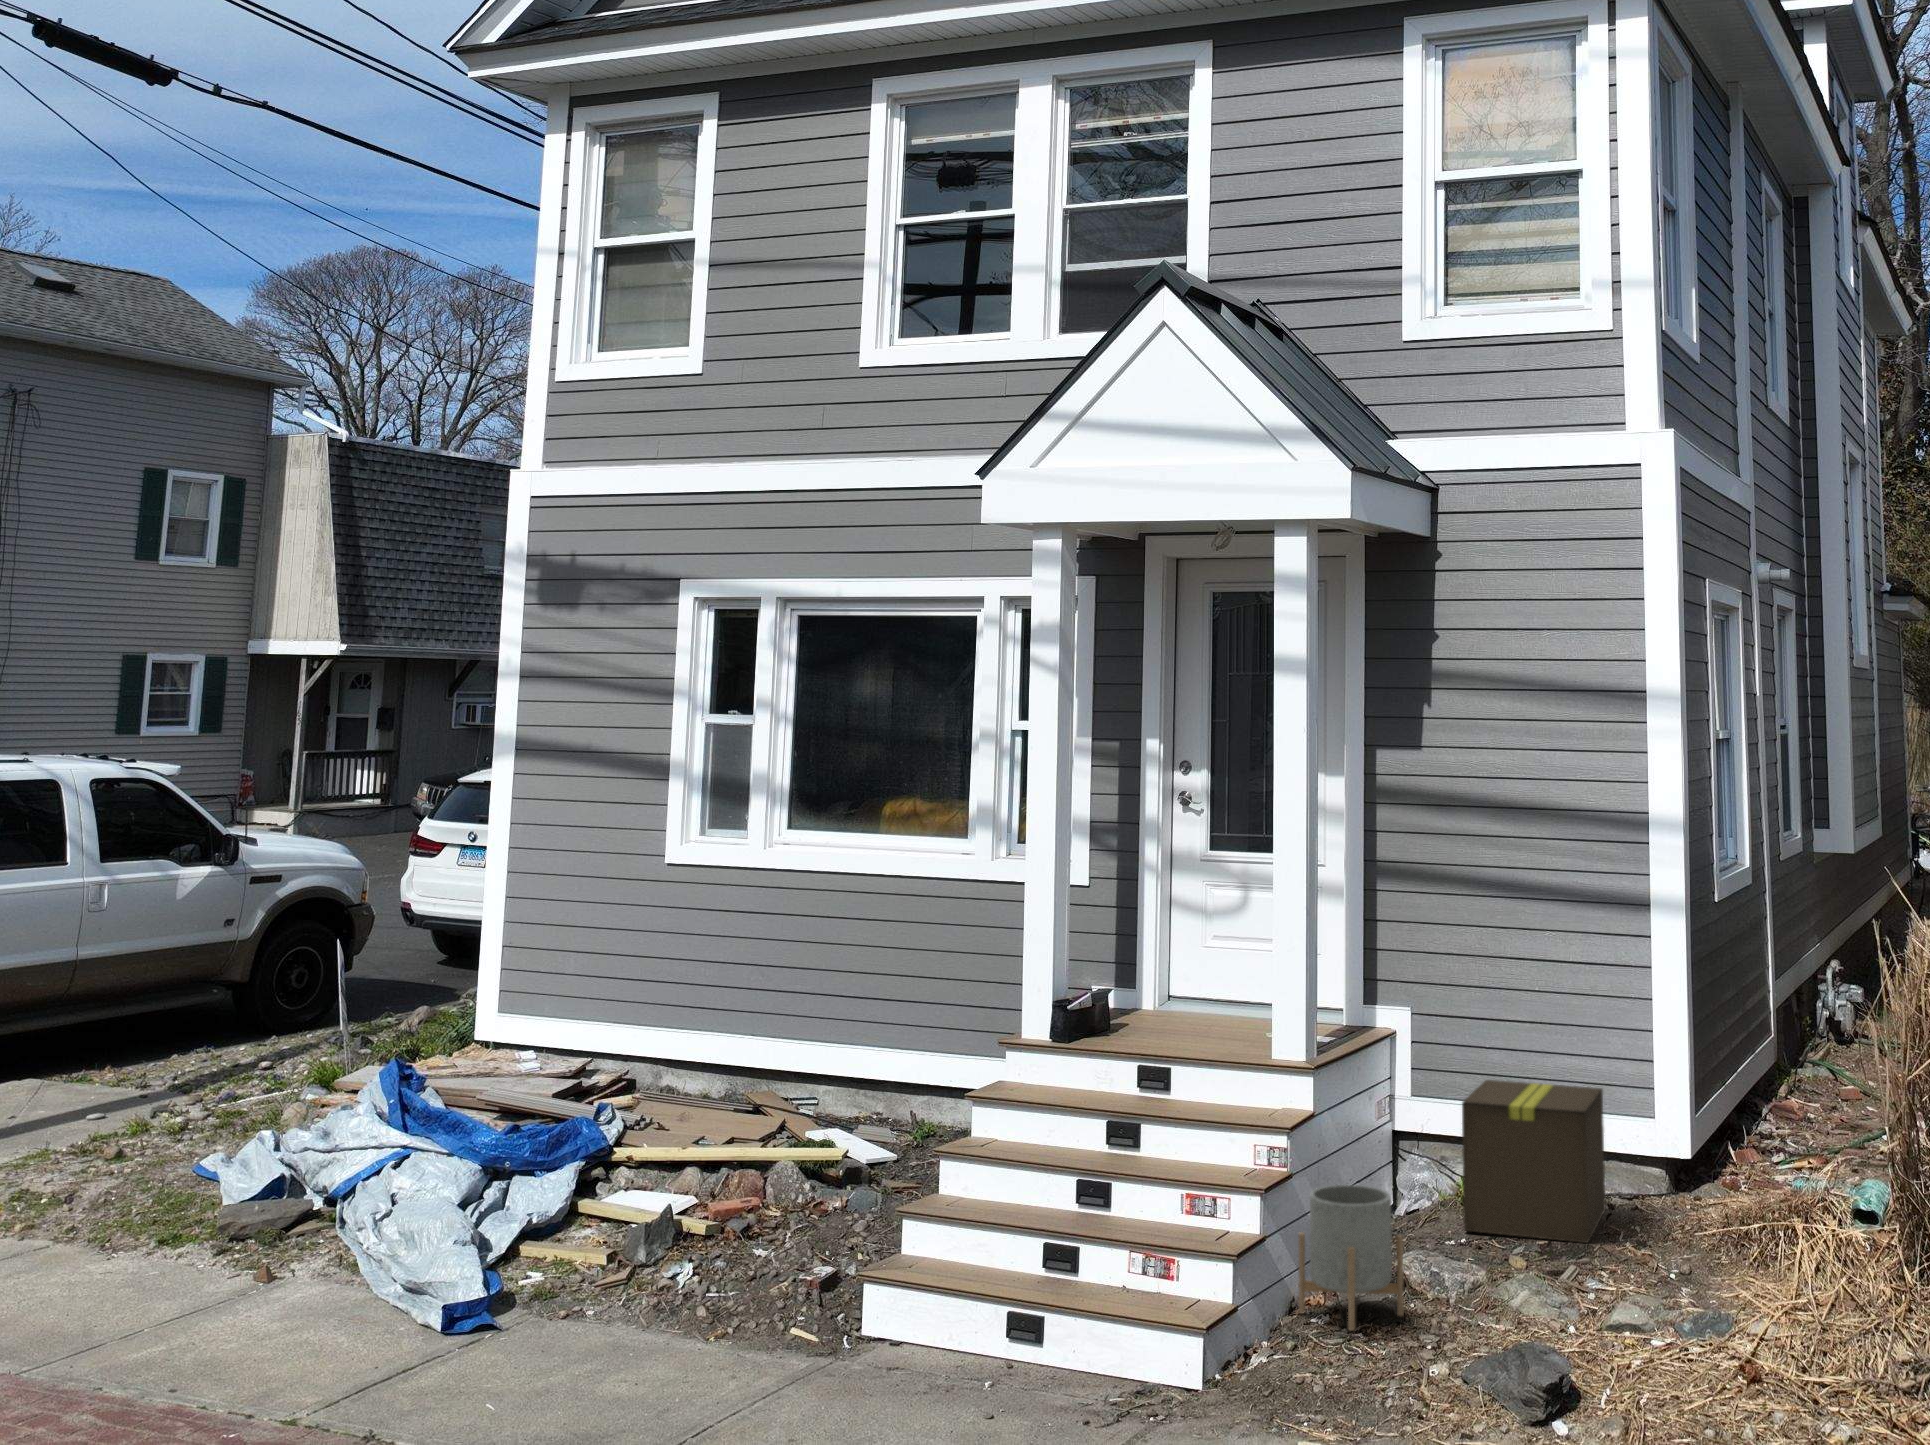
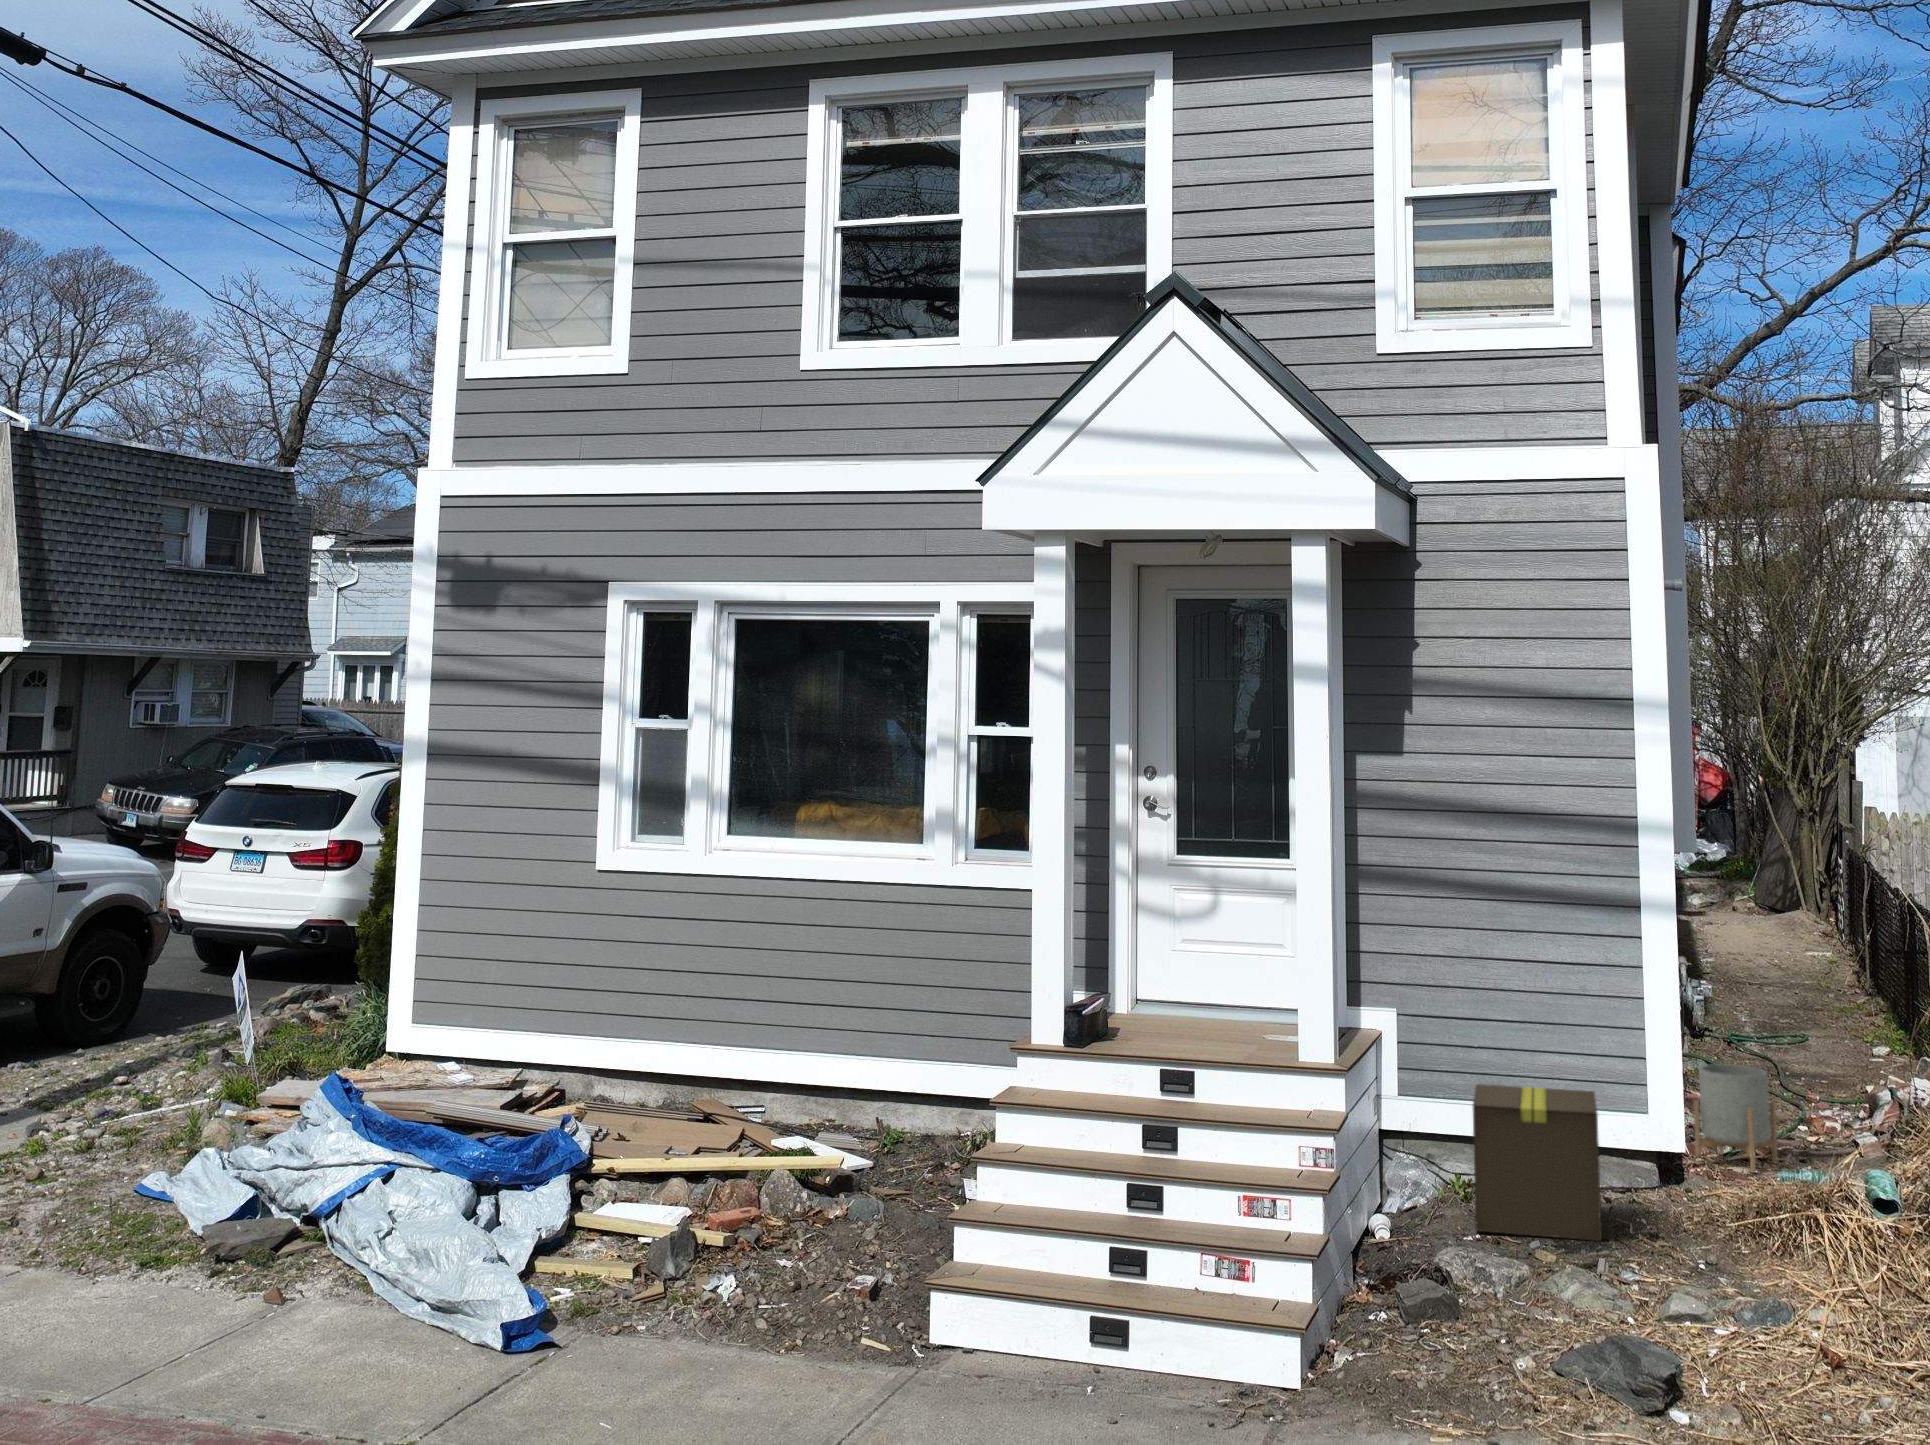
planter: present [1299,1185,1404,1331] -> present [1694,1064,1778,1173]

